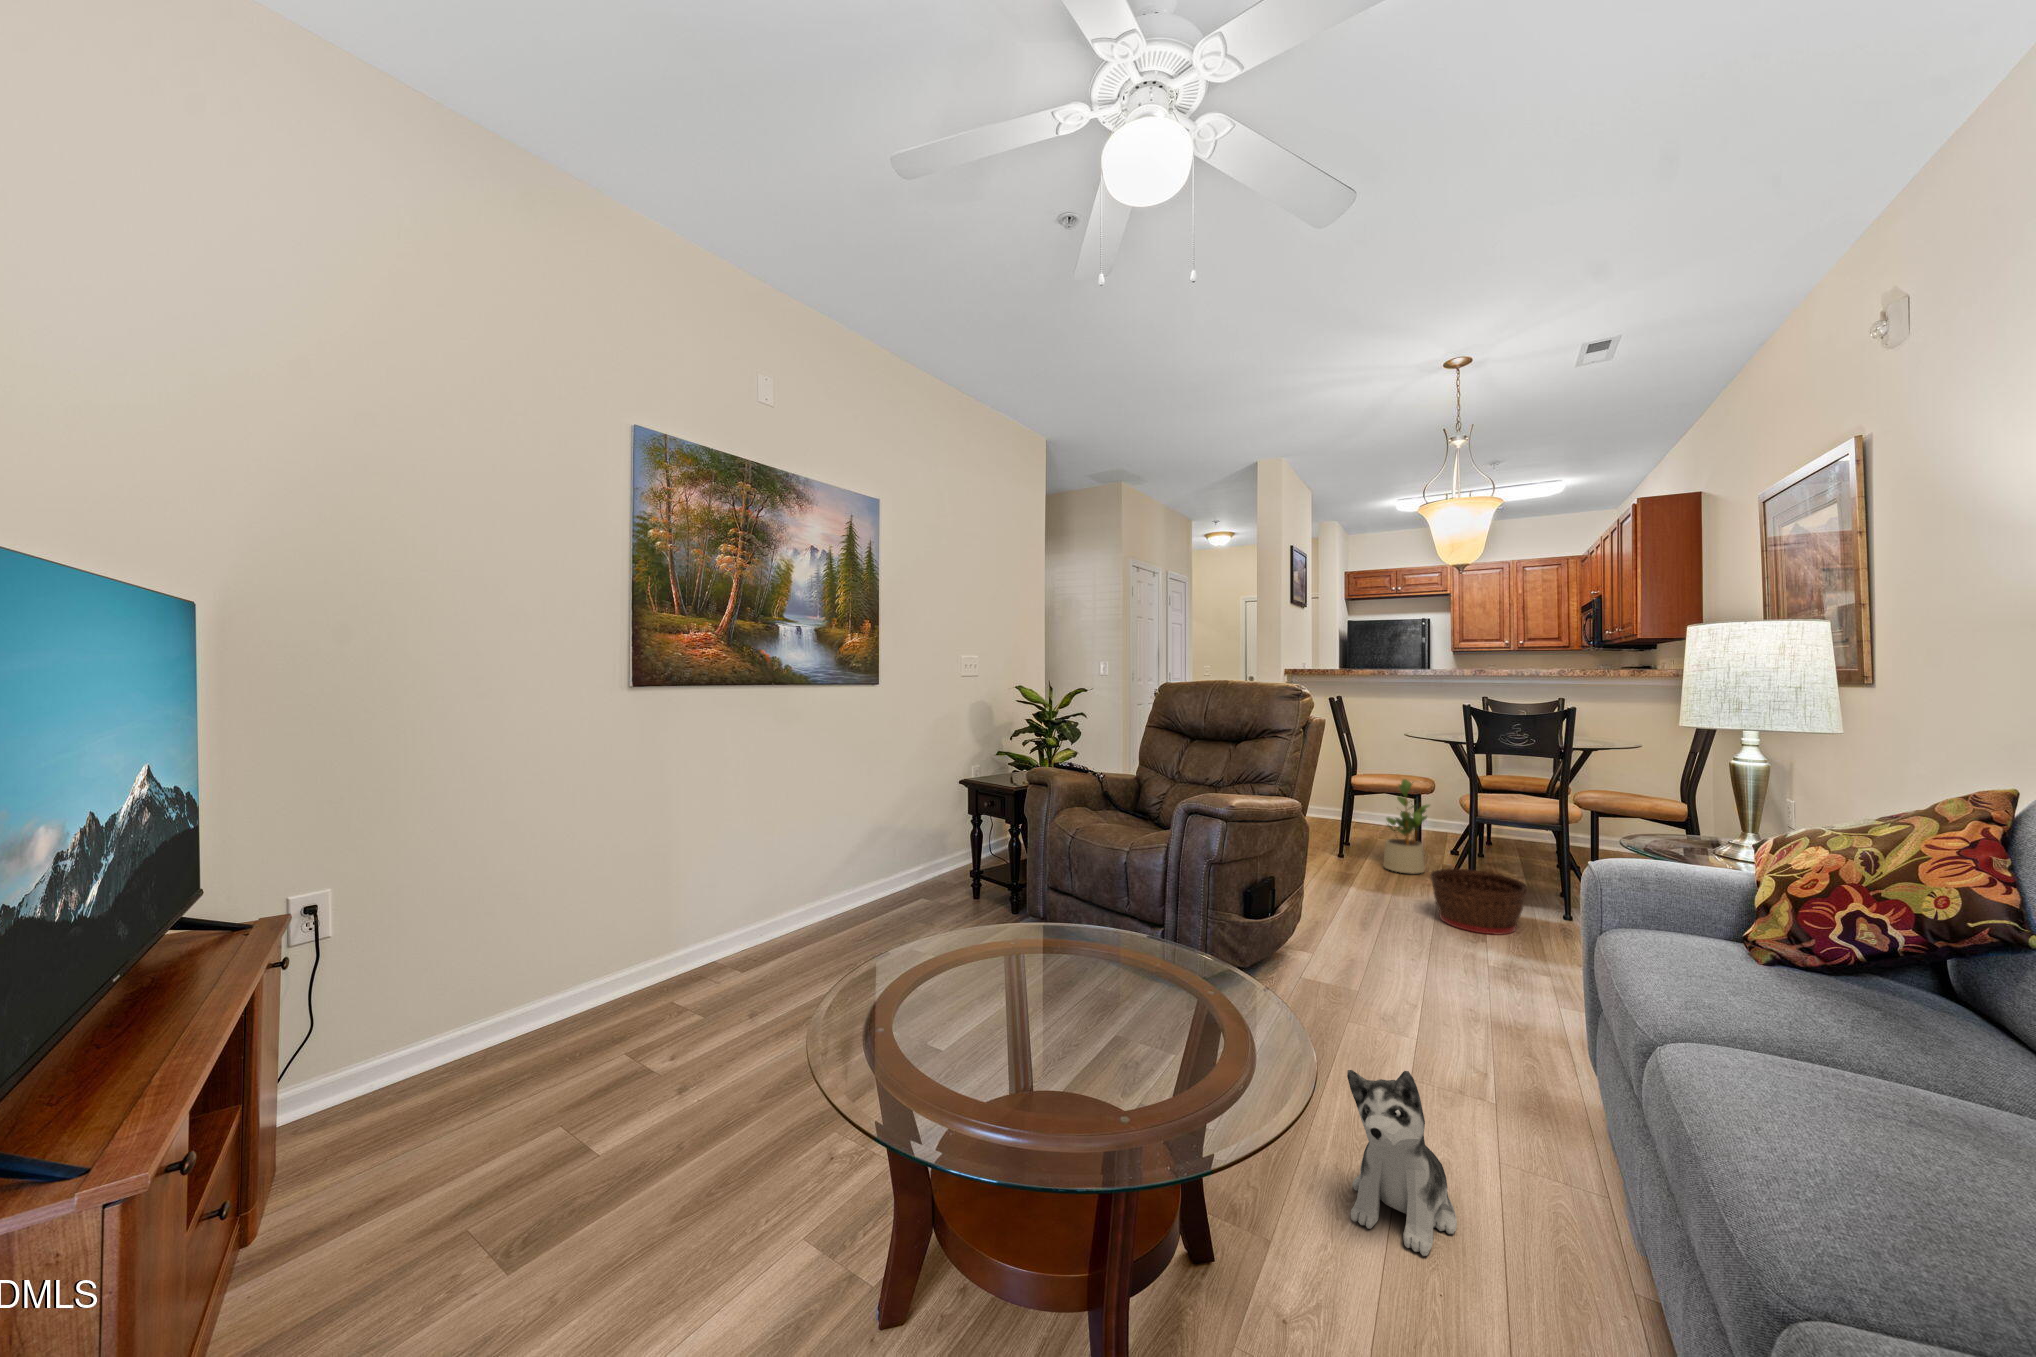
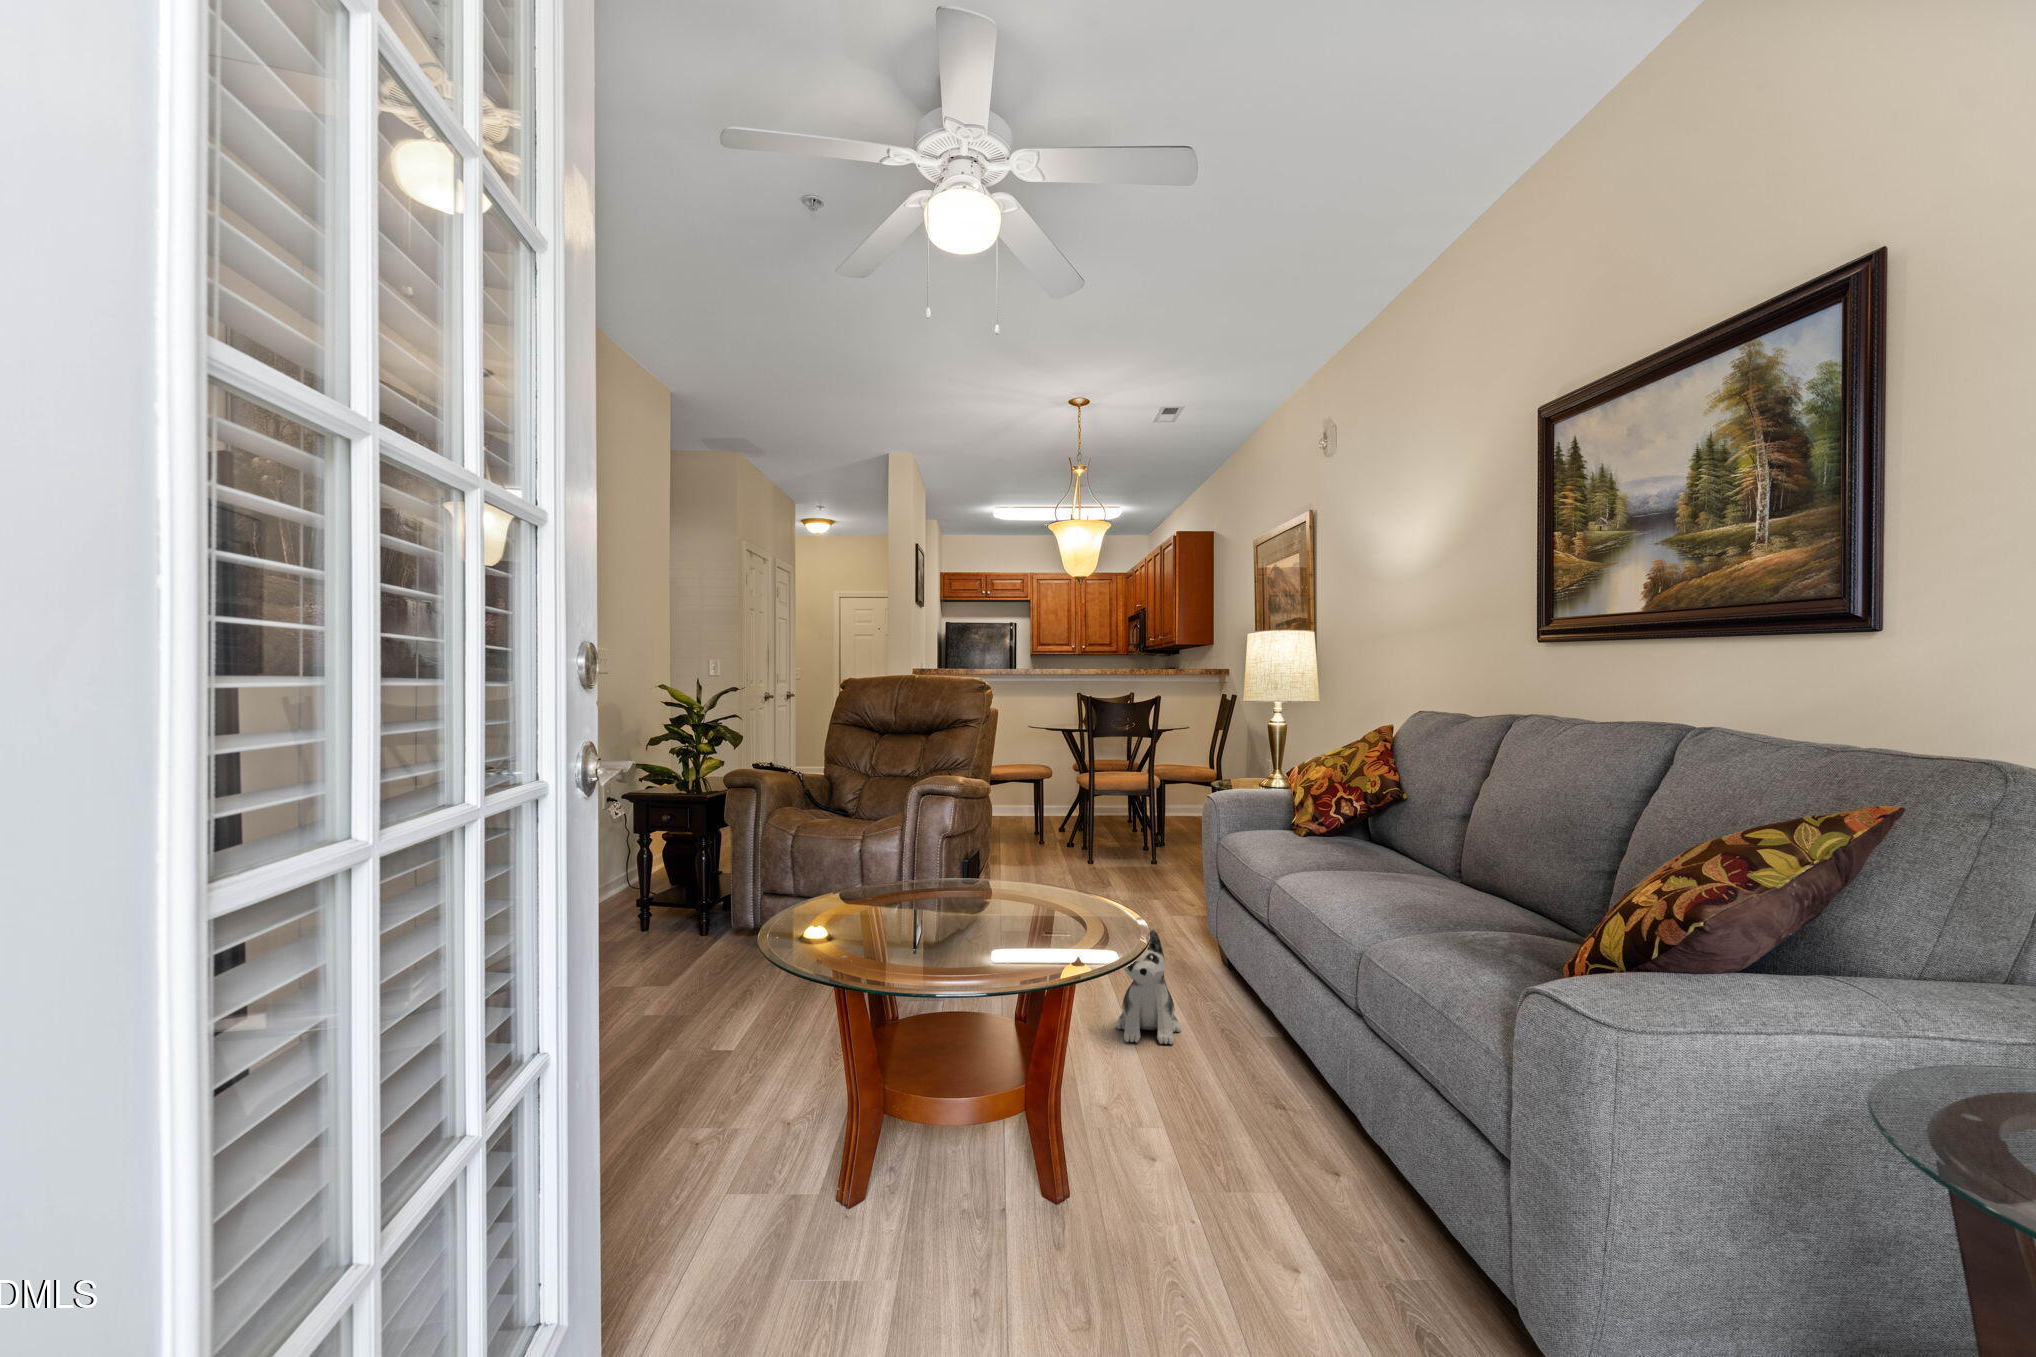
potted plant: present [1383,779,1430,874] -> none [1019,766,1055,850]
basket: present [1431,869,1527,935] -> none [1072,833,1140,881]

